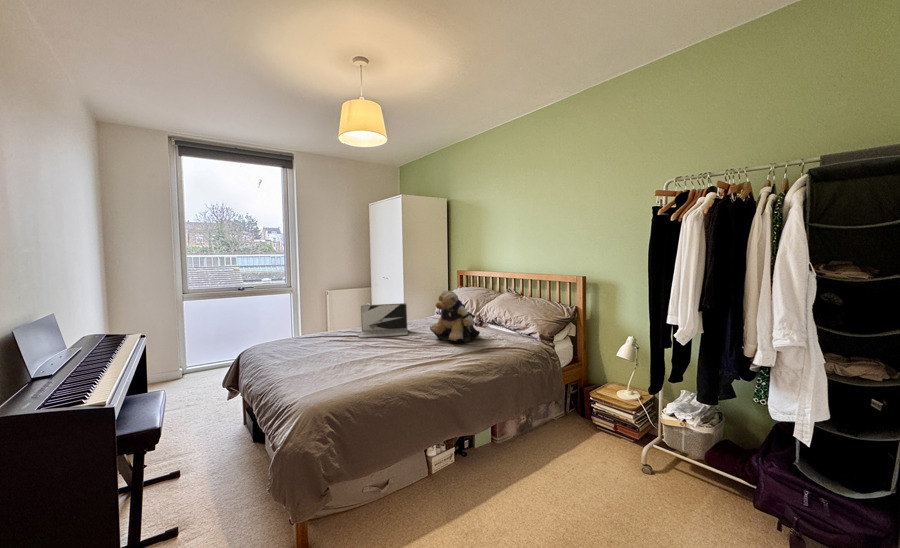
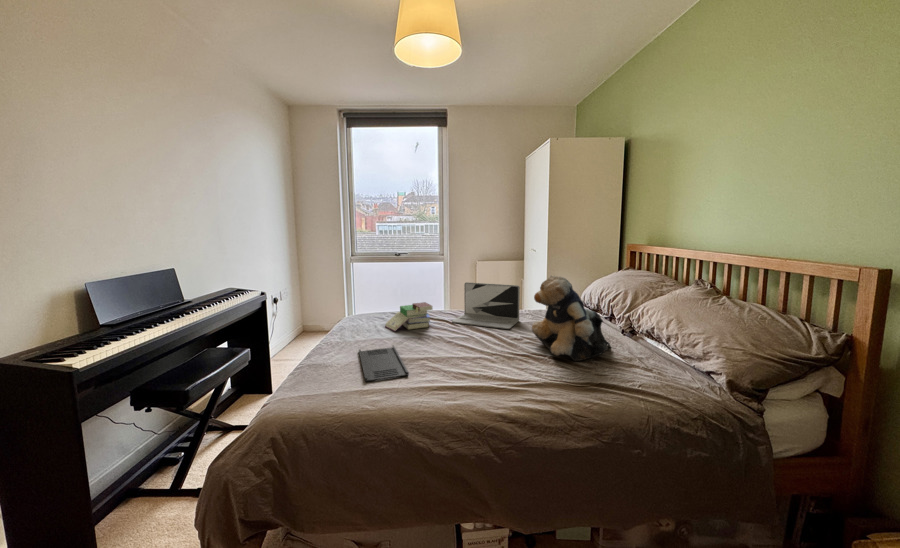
book: none [305,323,350,350] -> present [385,302,432,331]
tray: none [310,357,374,377] -> present [359,346,409,381]

